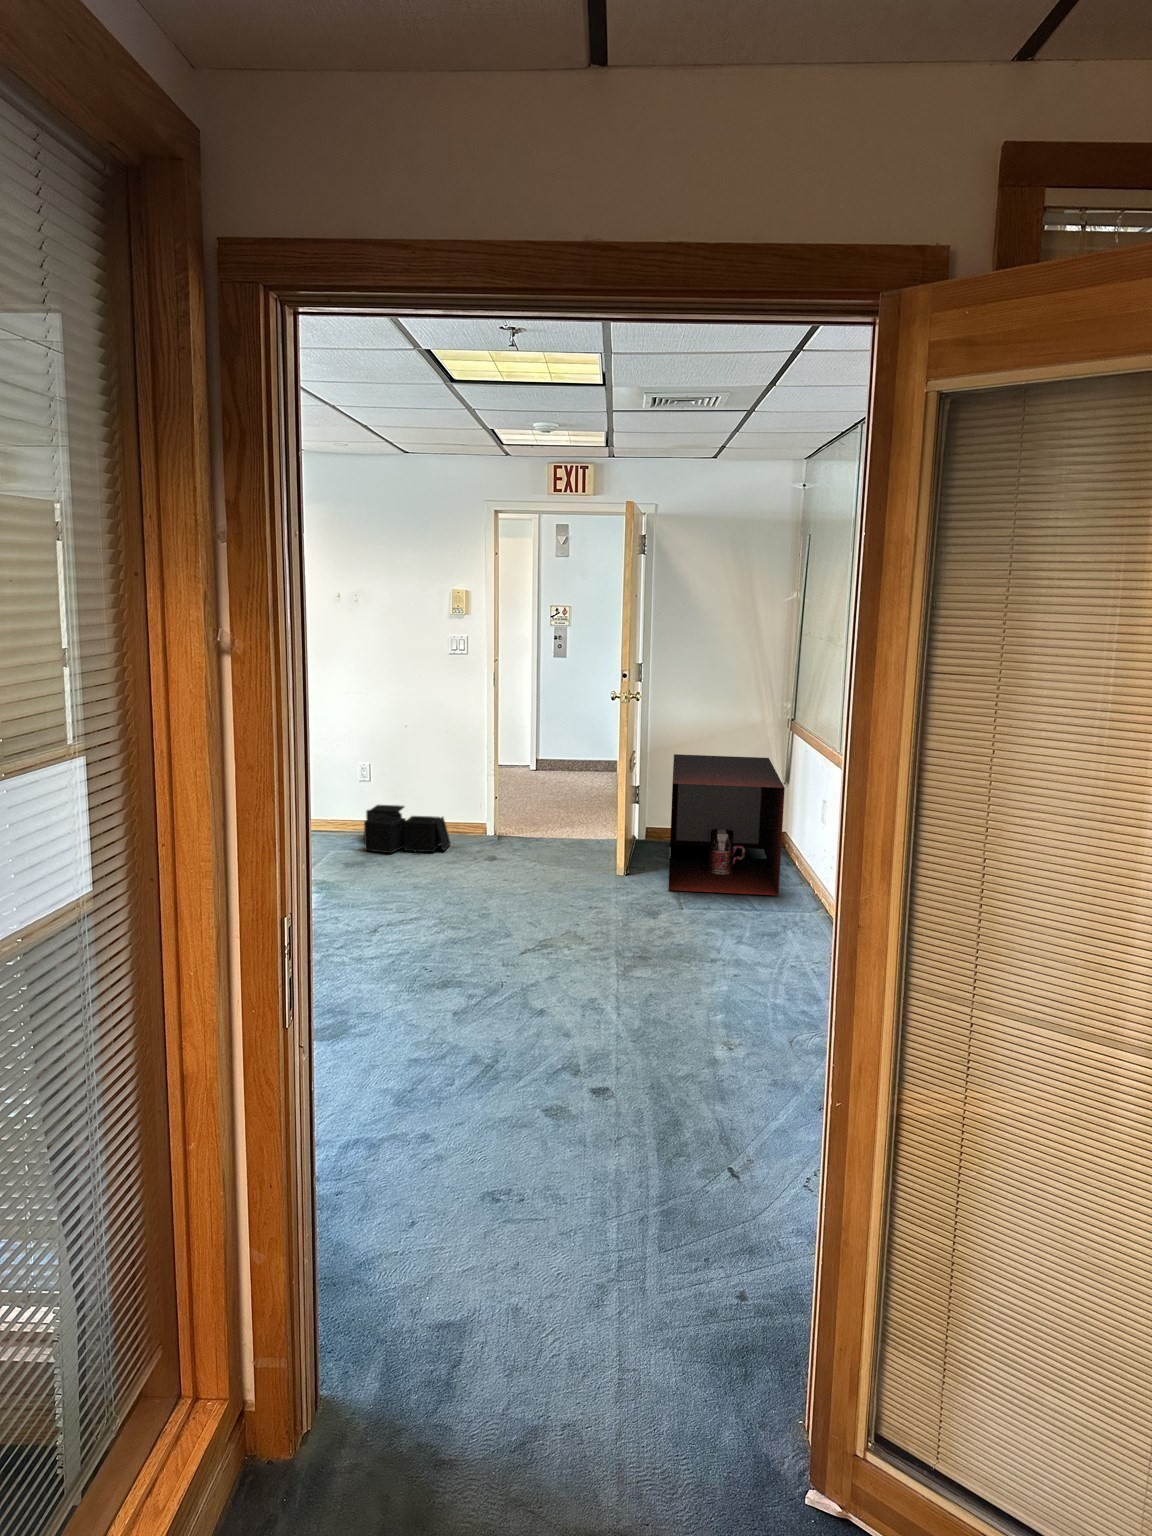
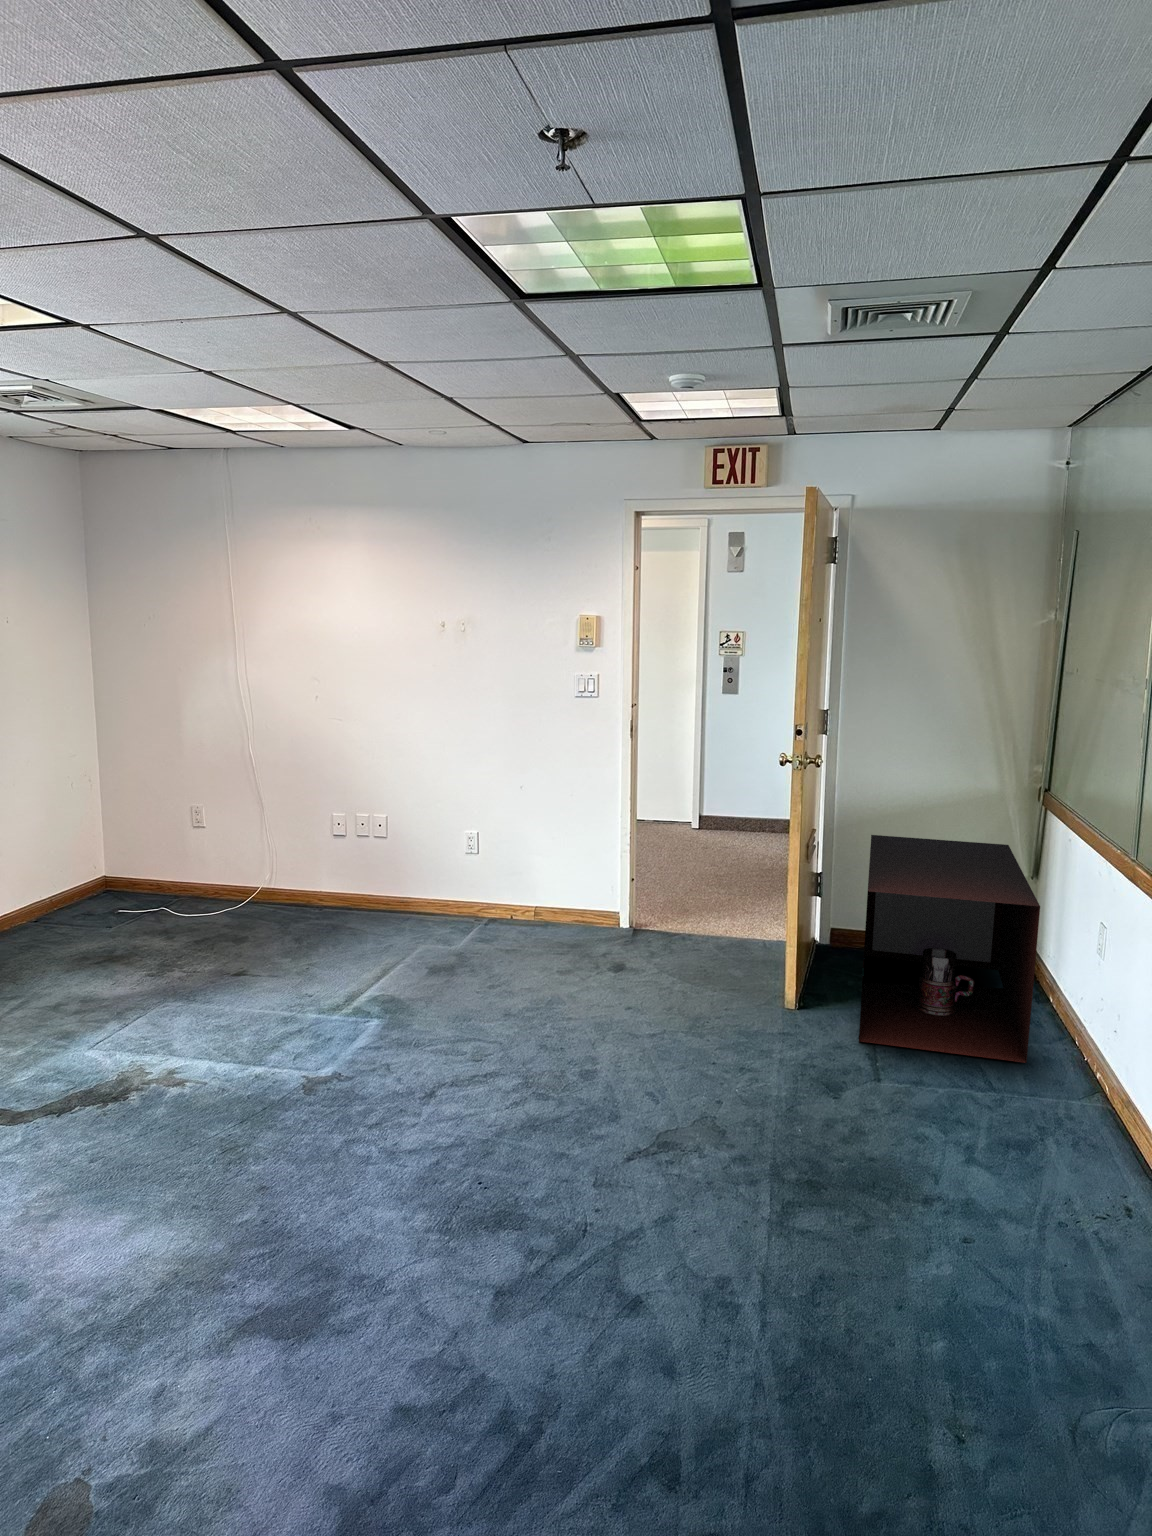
storage bin: present [364,805,450,853] -> none [460,884,571,958]

